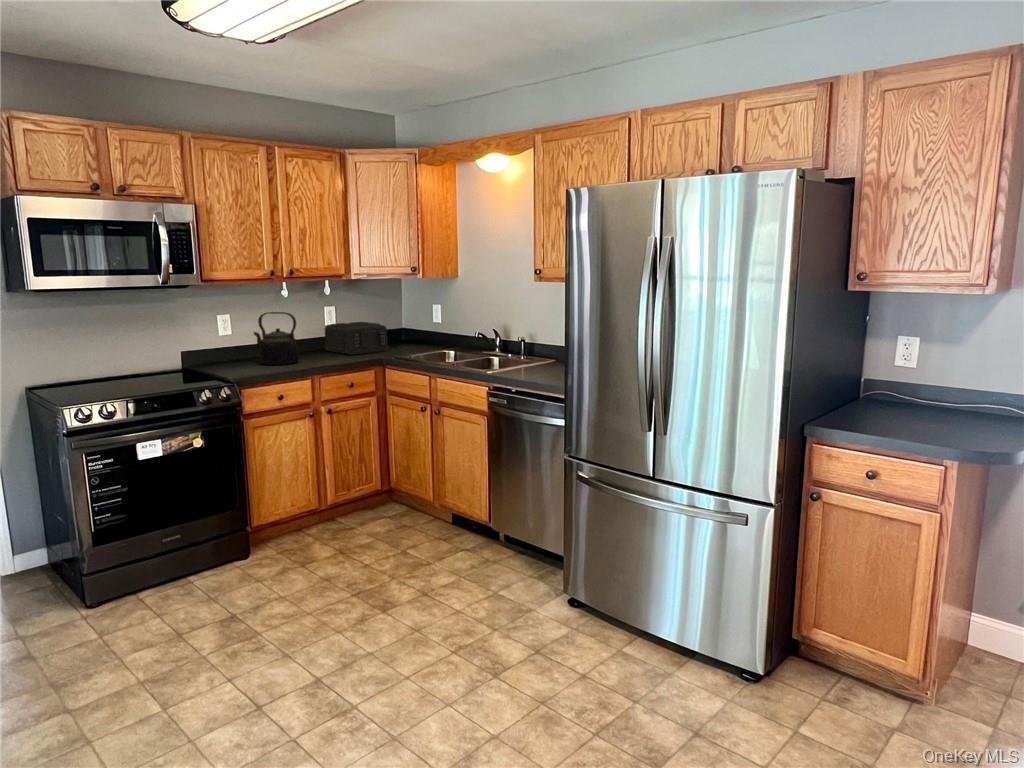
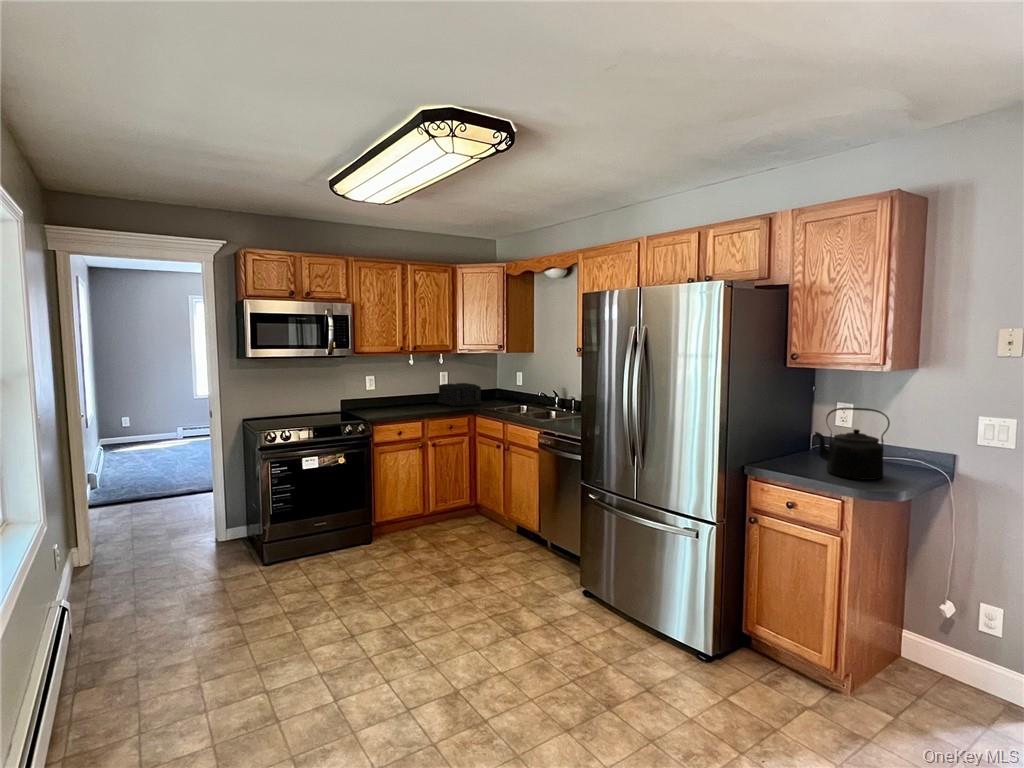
kettle: present [254,312,299,365] -> present [815,407,890,480]

